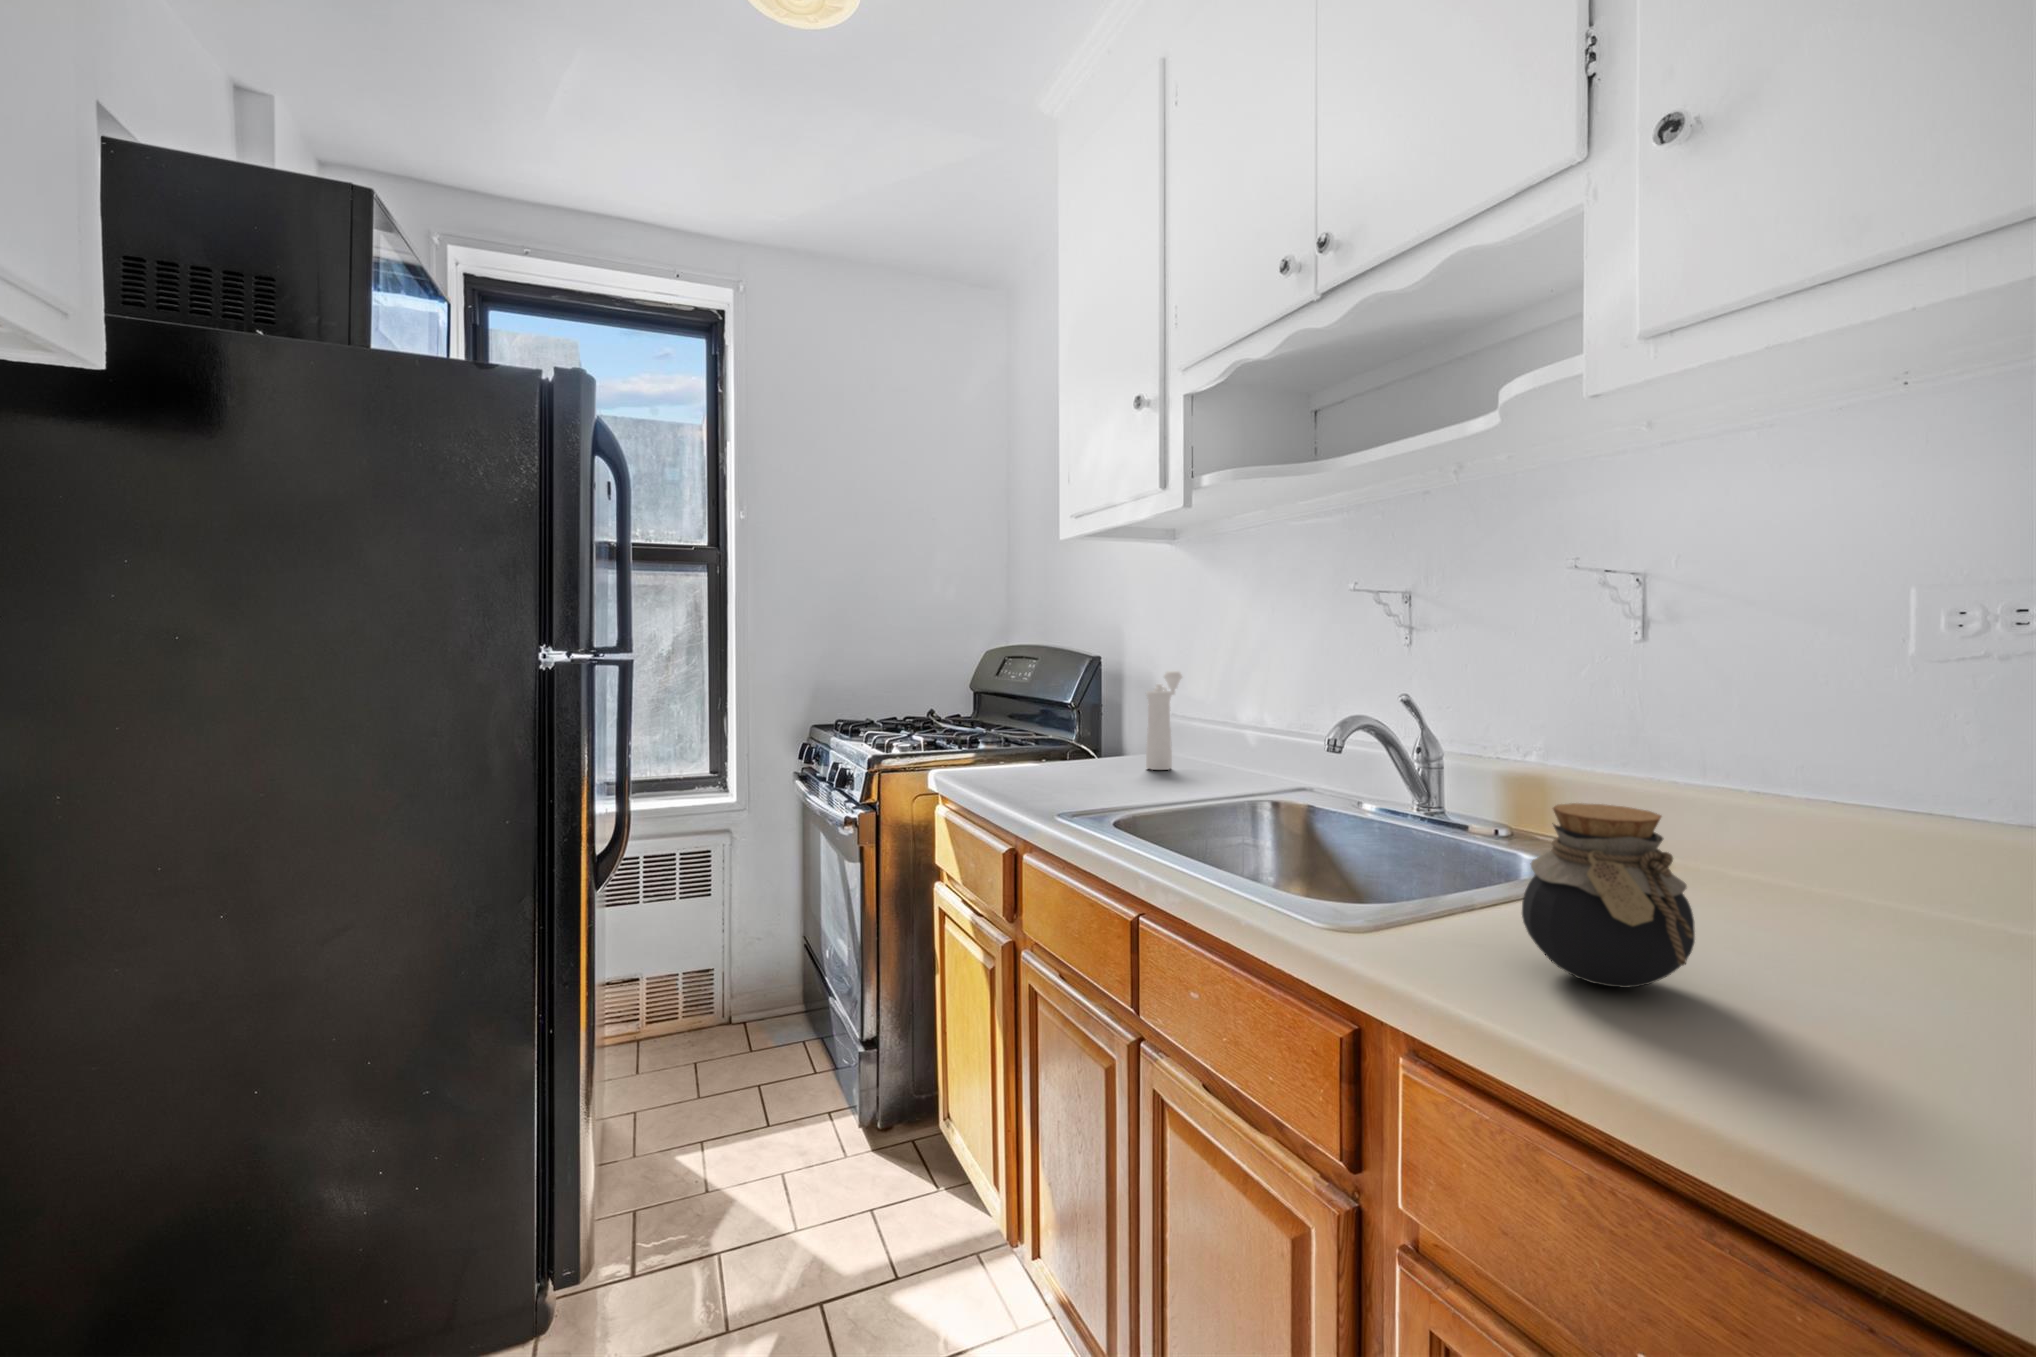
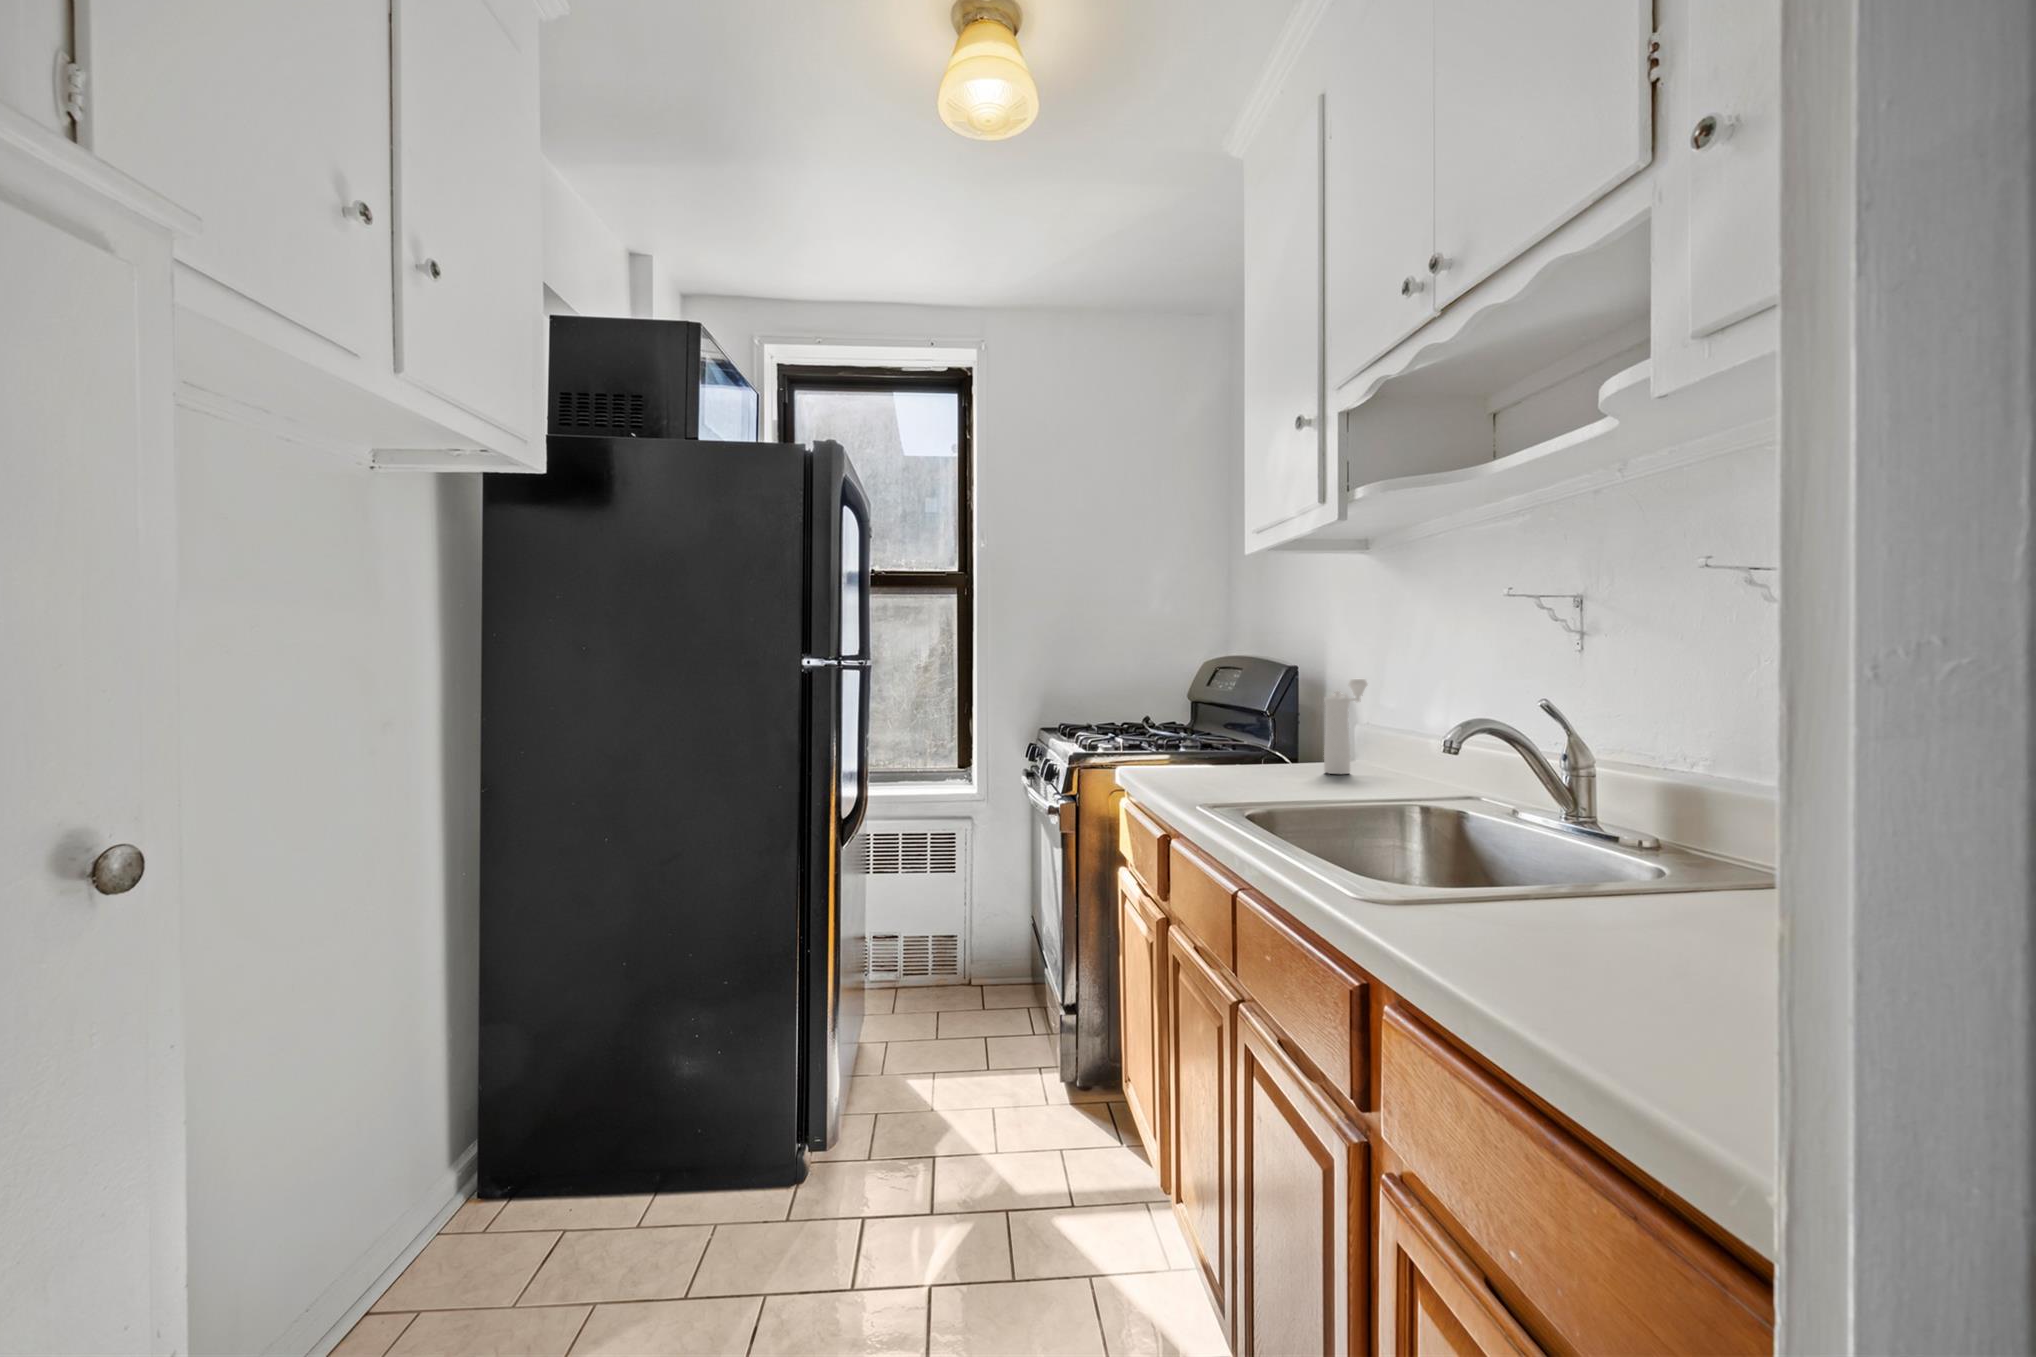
jar: present [1522,803,1695,988] -> none [1507,792,1665,960]

